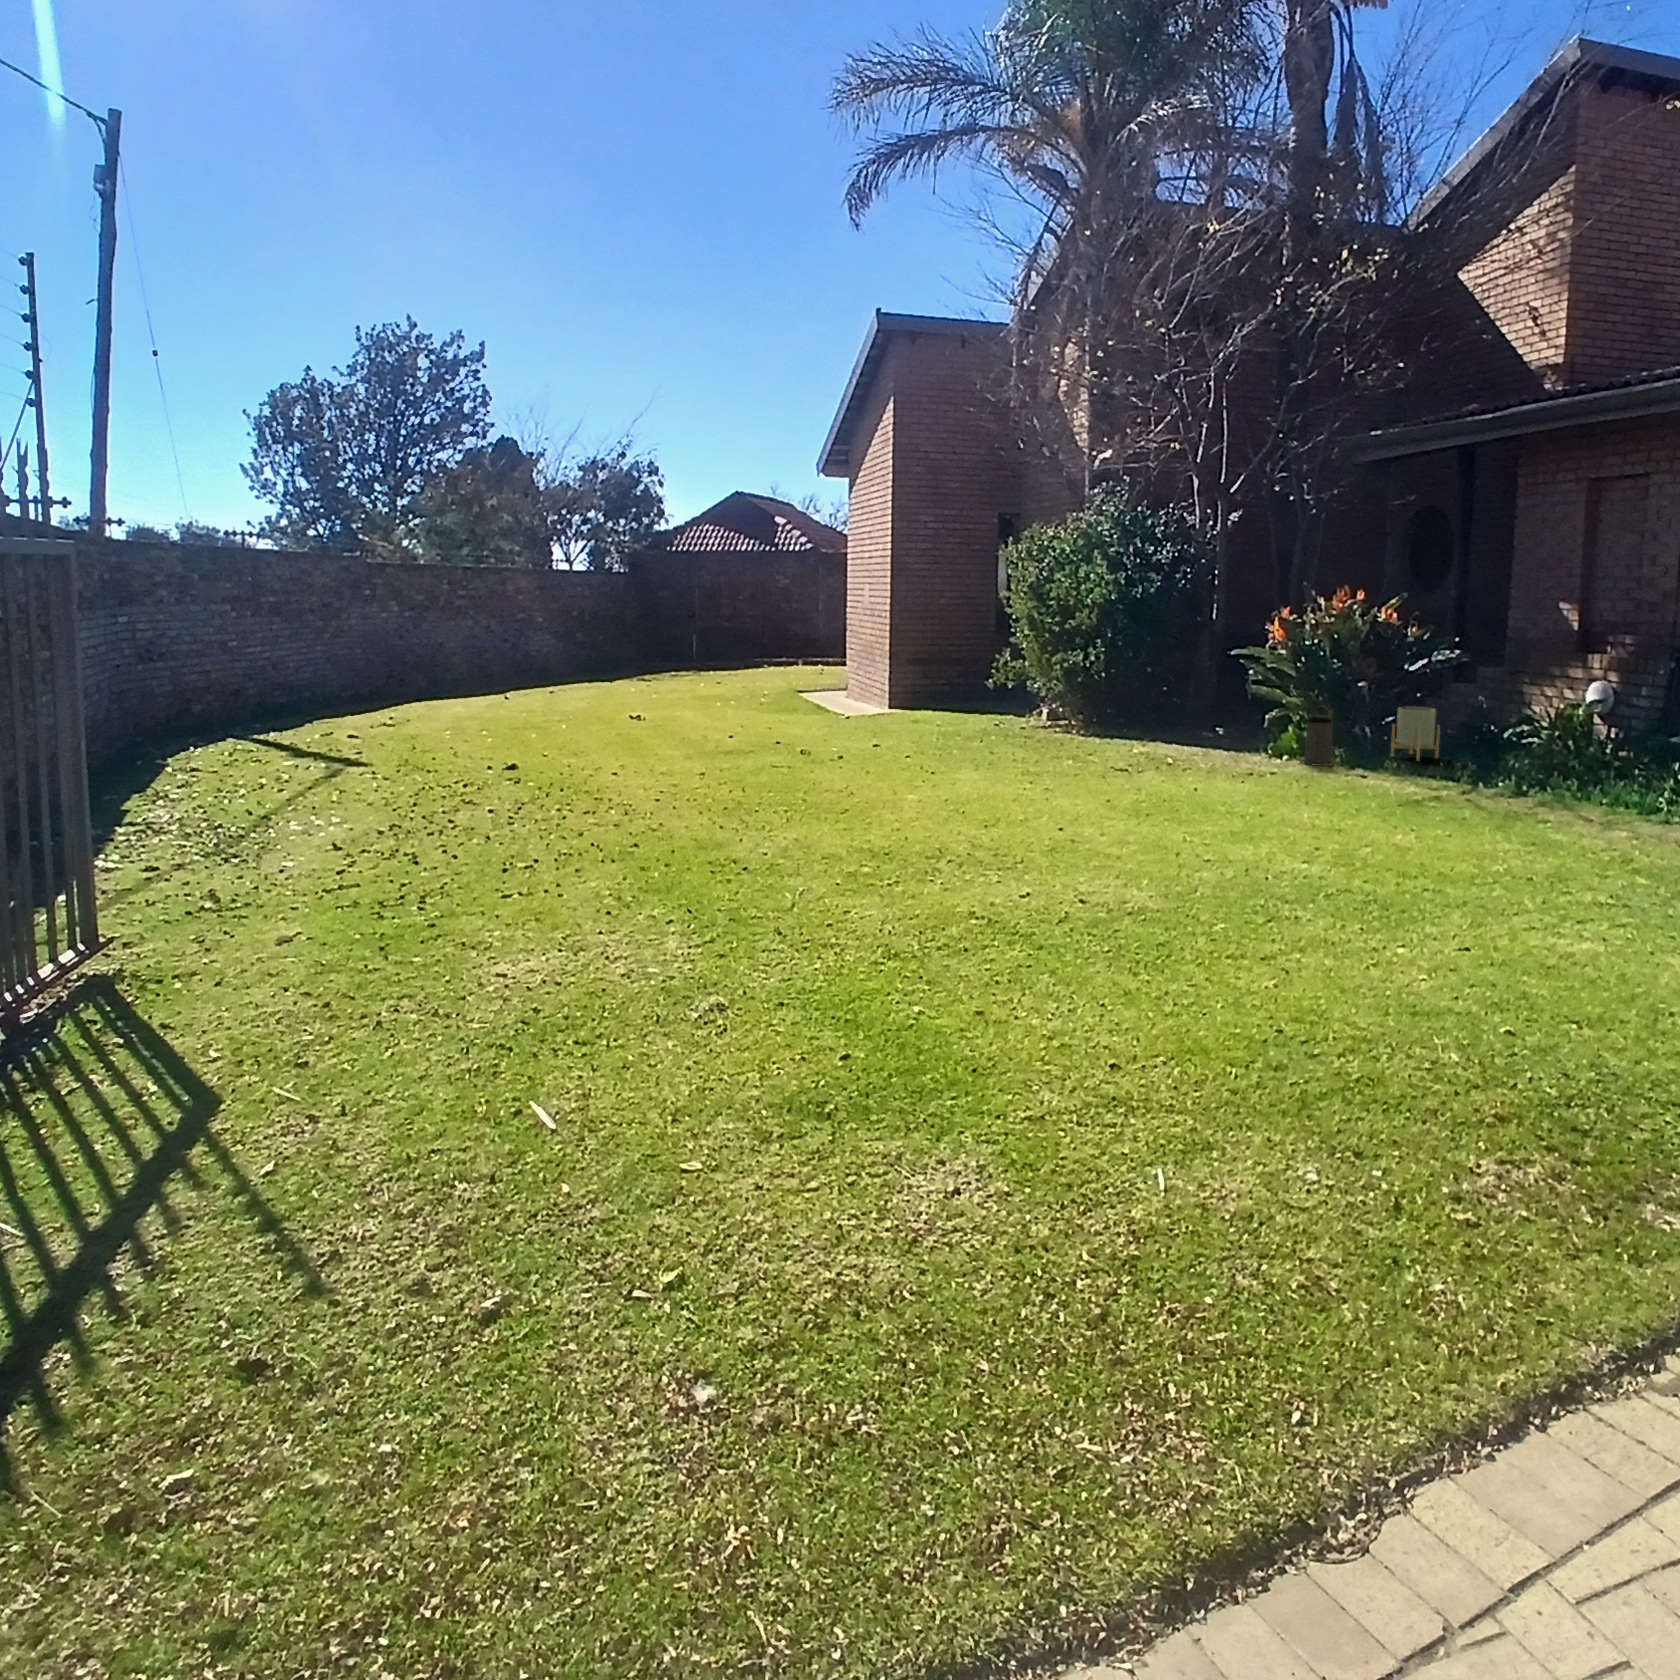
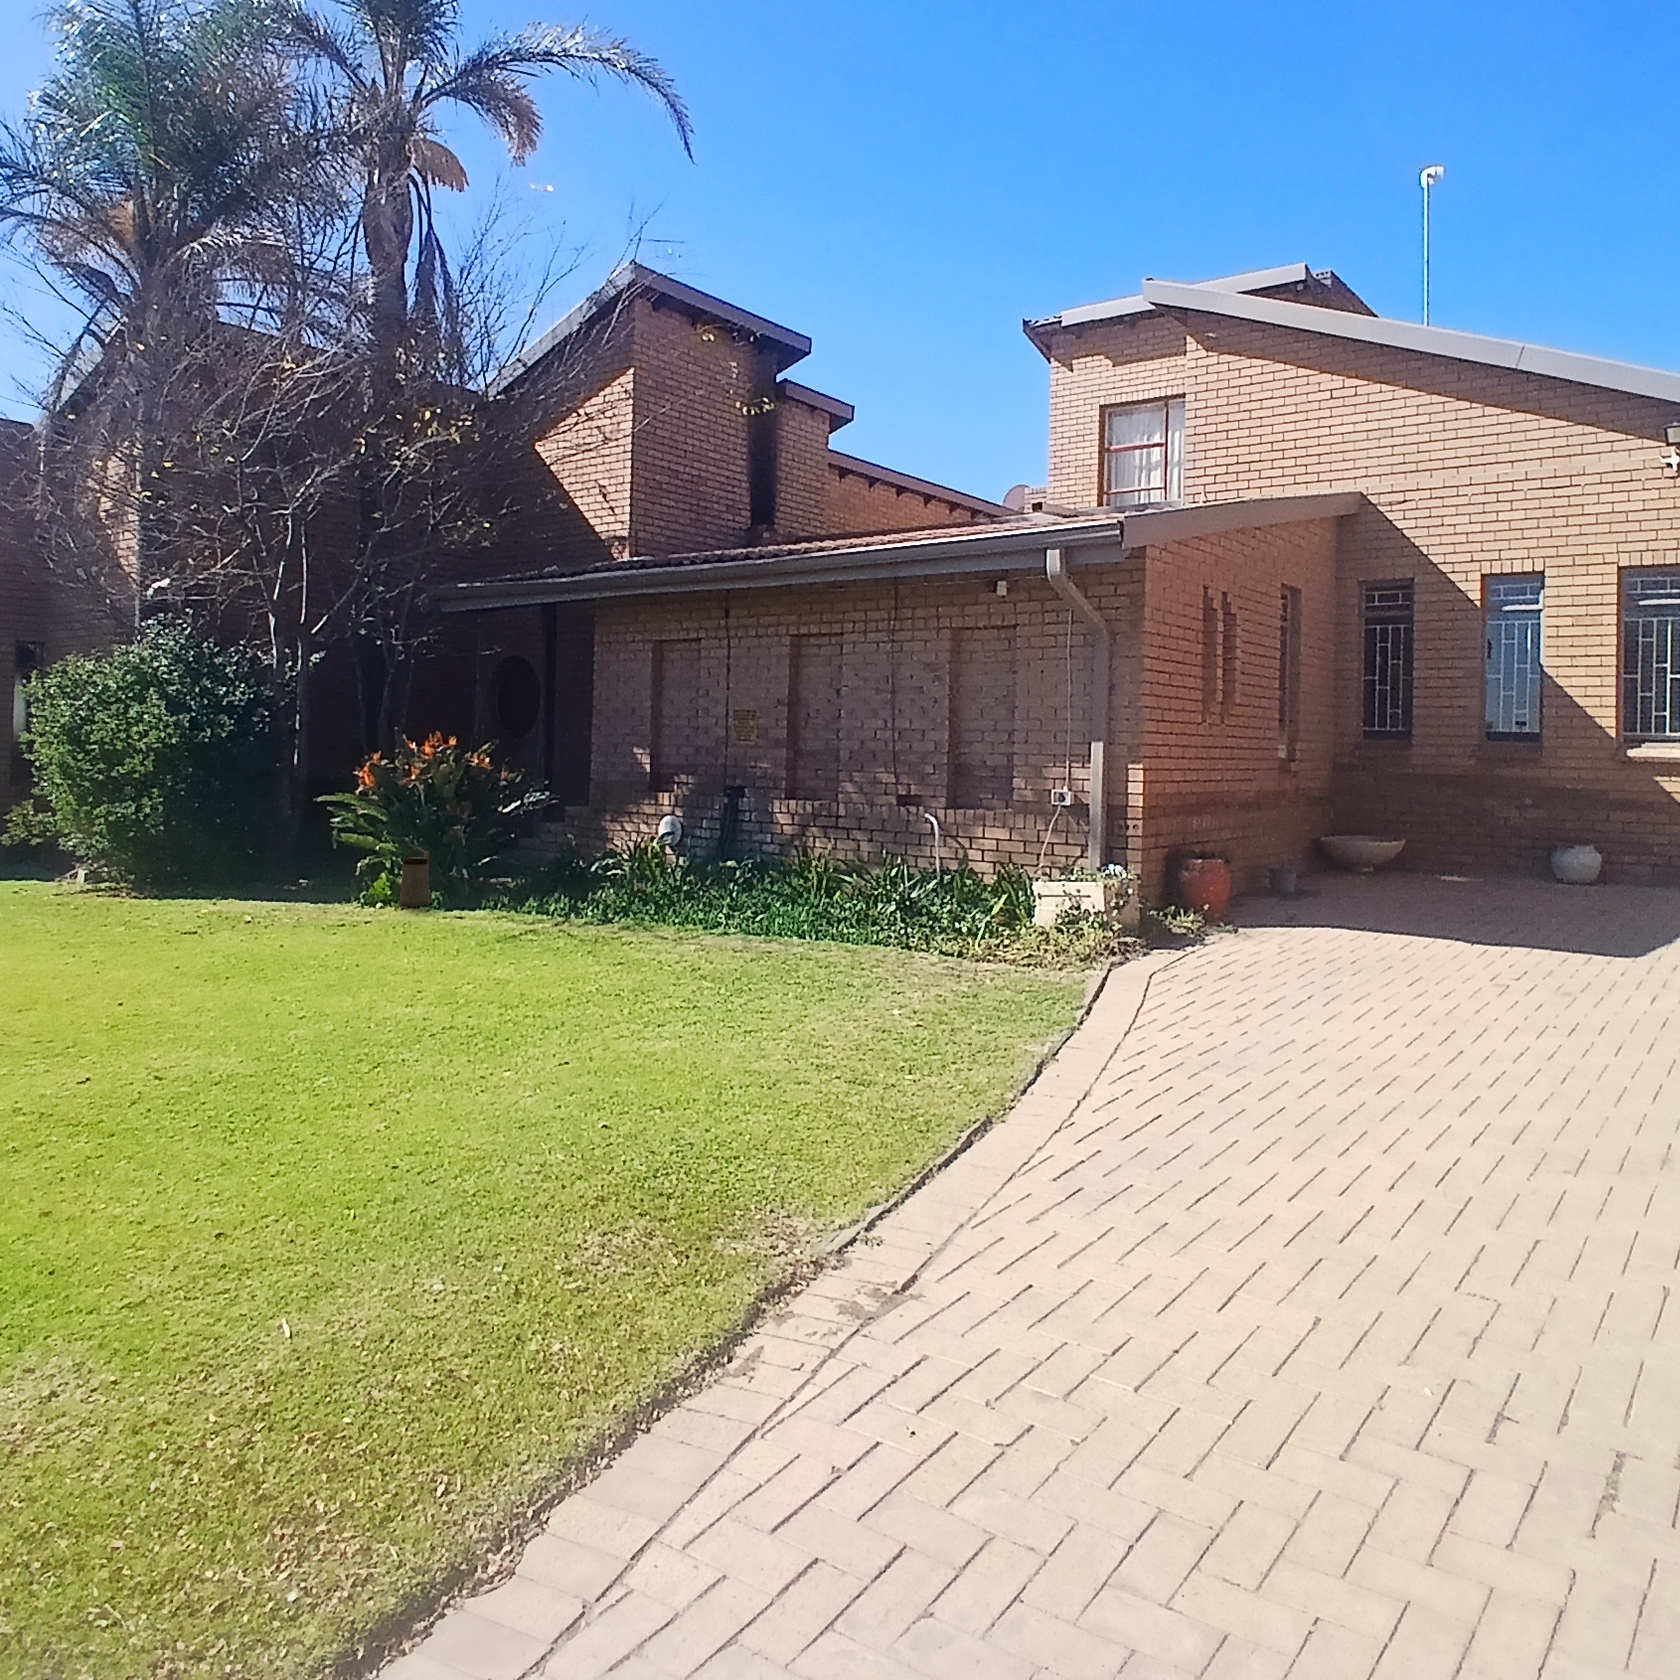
planter: present [1391,707,1440,761] -> none [486,844,531,894]

